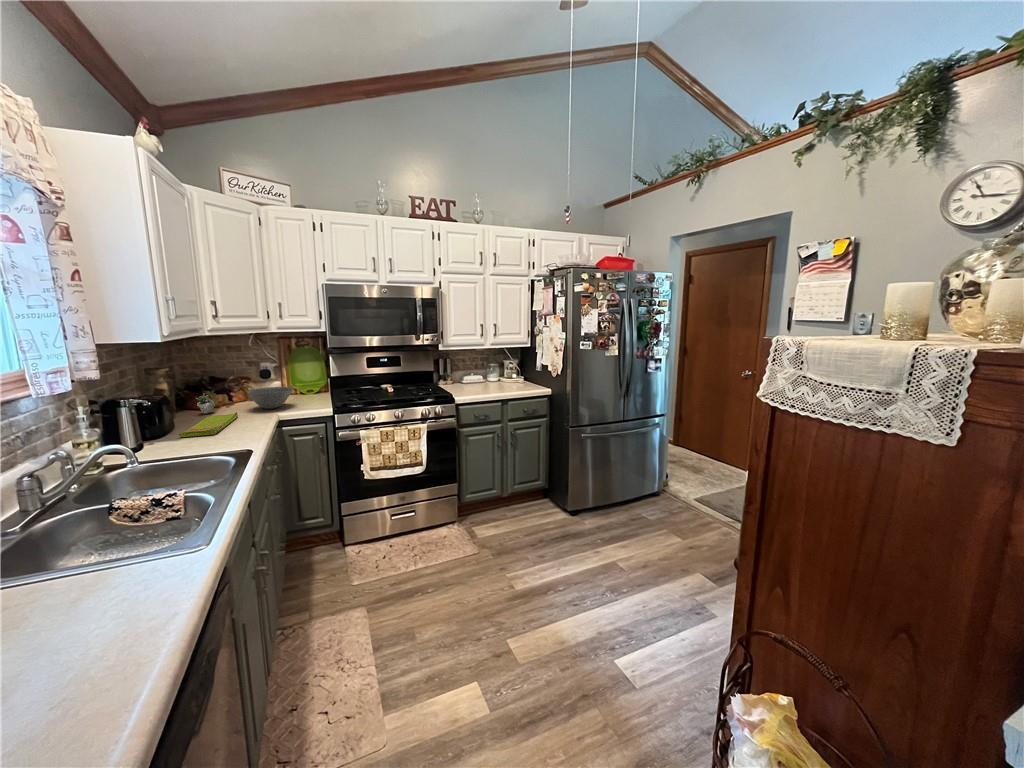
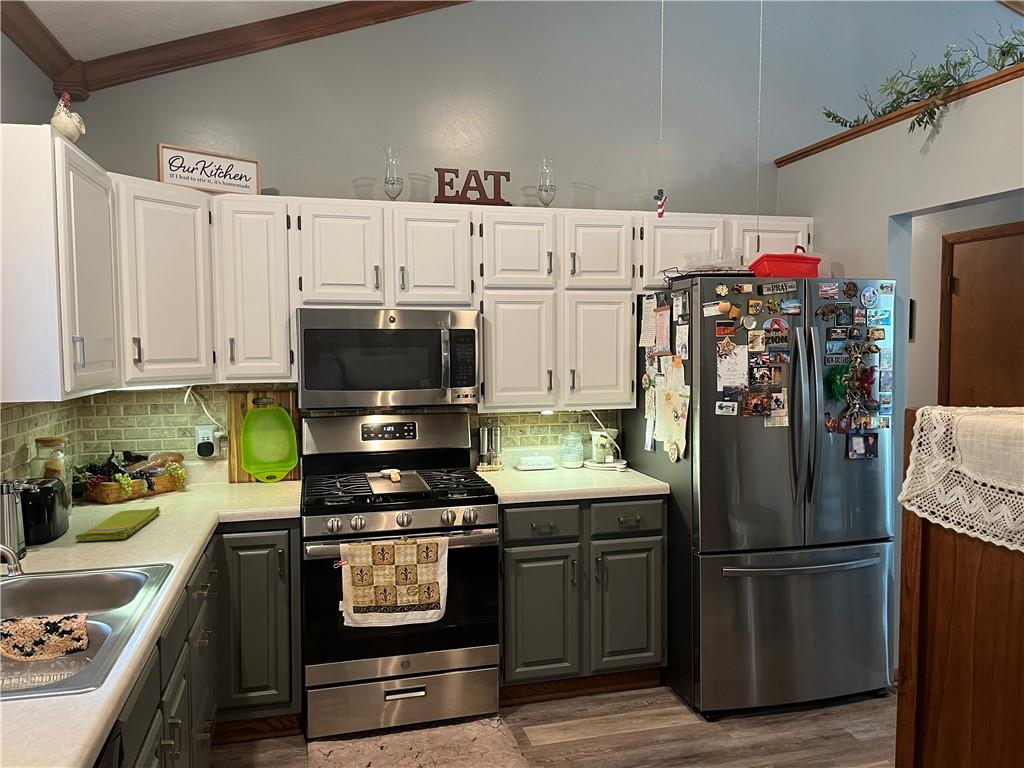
bowl: present [247,387,293,409] -> none [176,468,243,503]
succulent plant: present [196,394,215,414] -> none [104,475,137,507]

